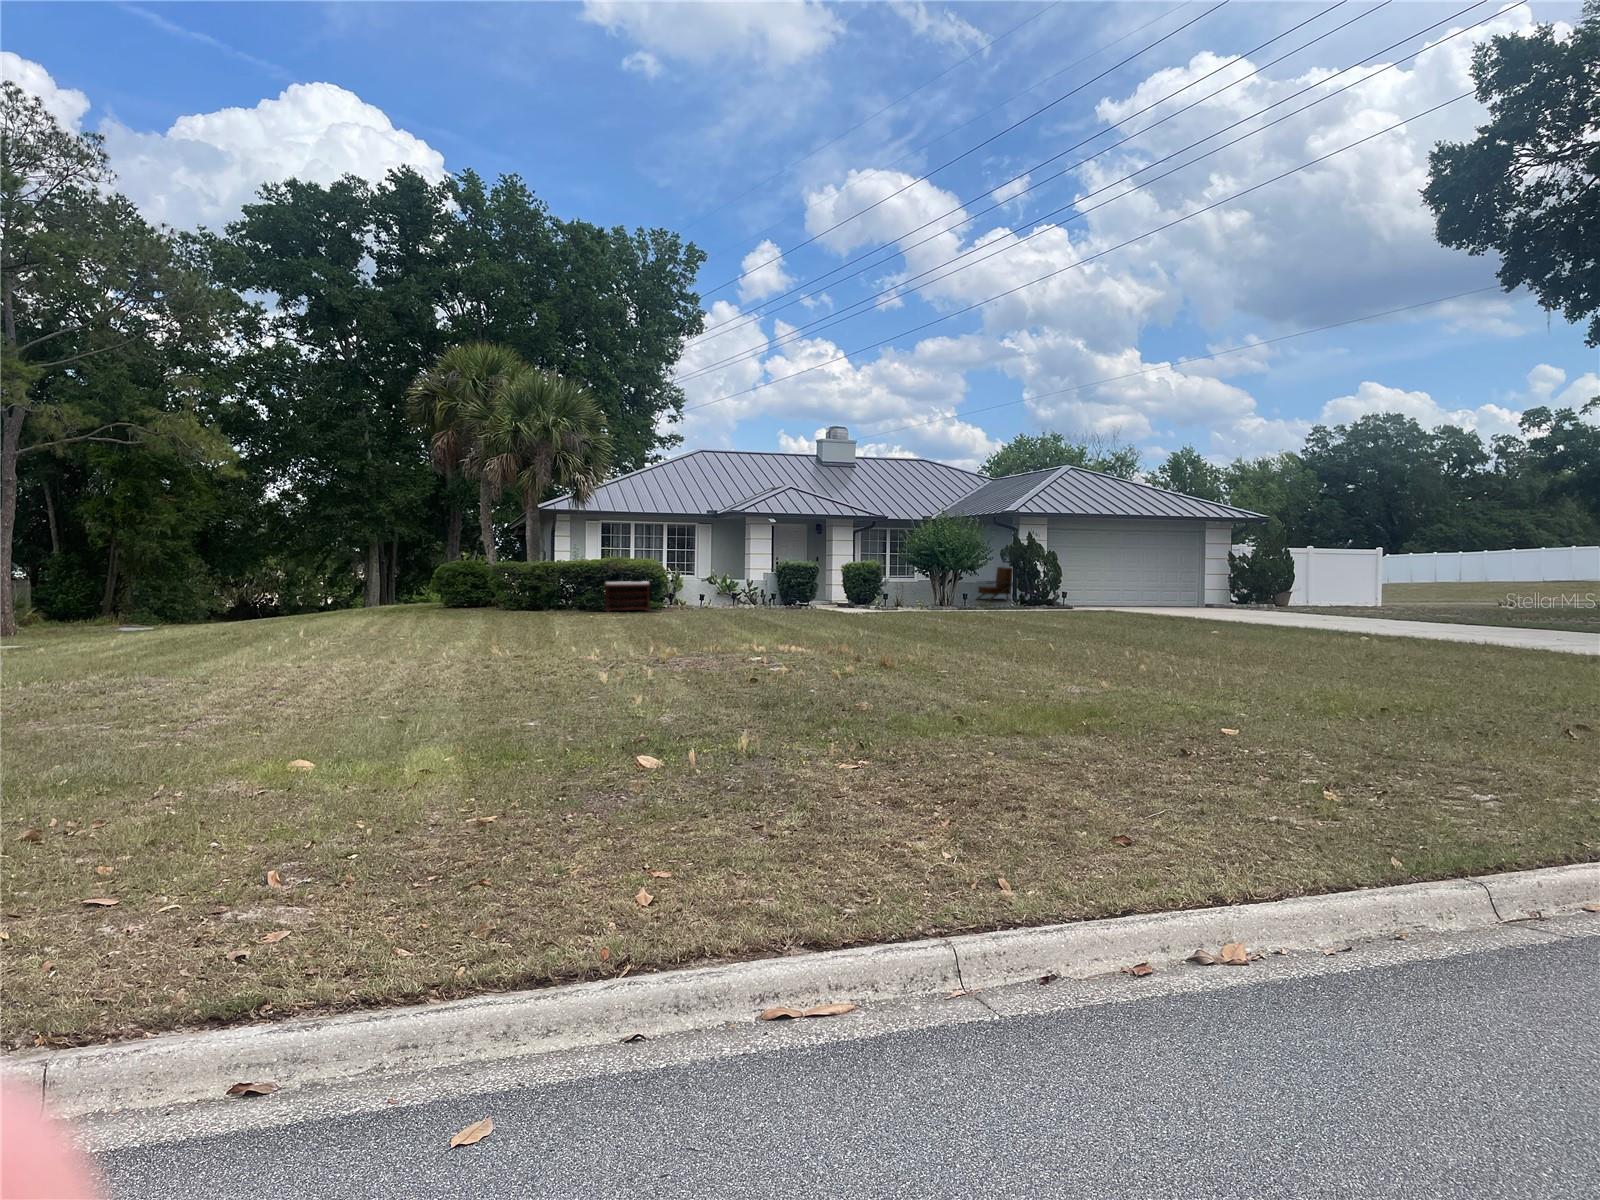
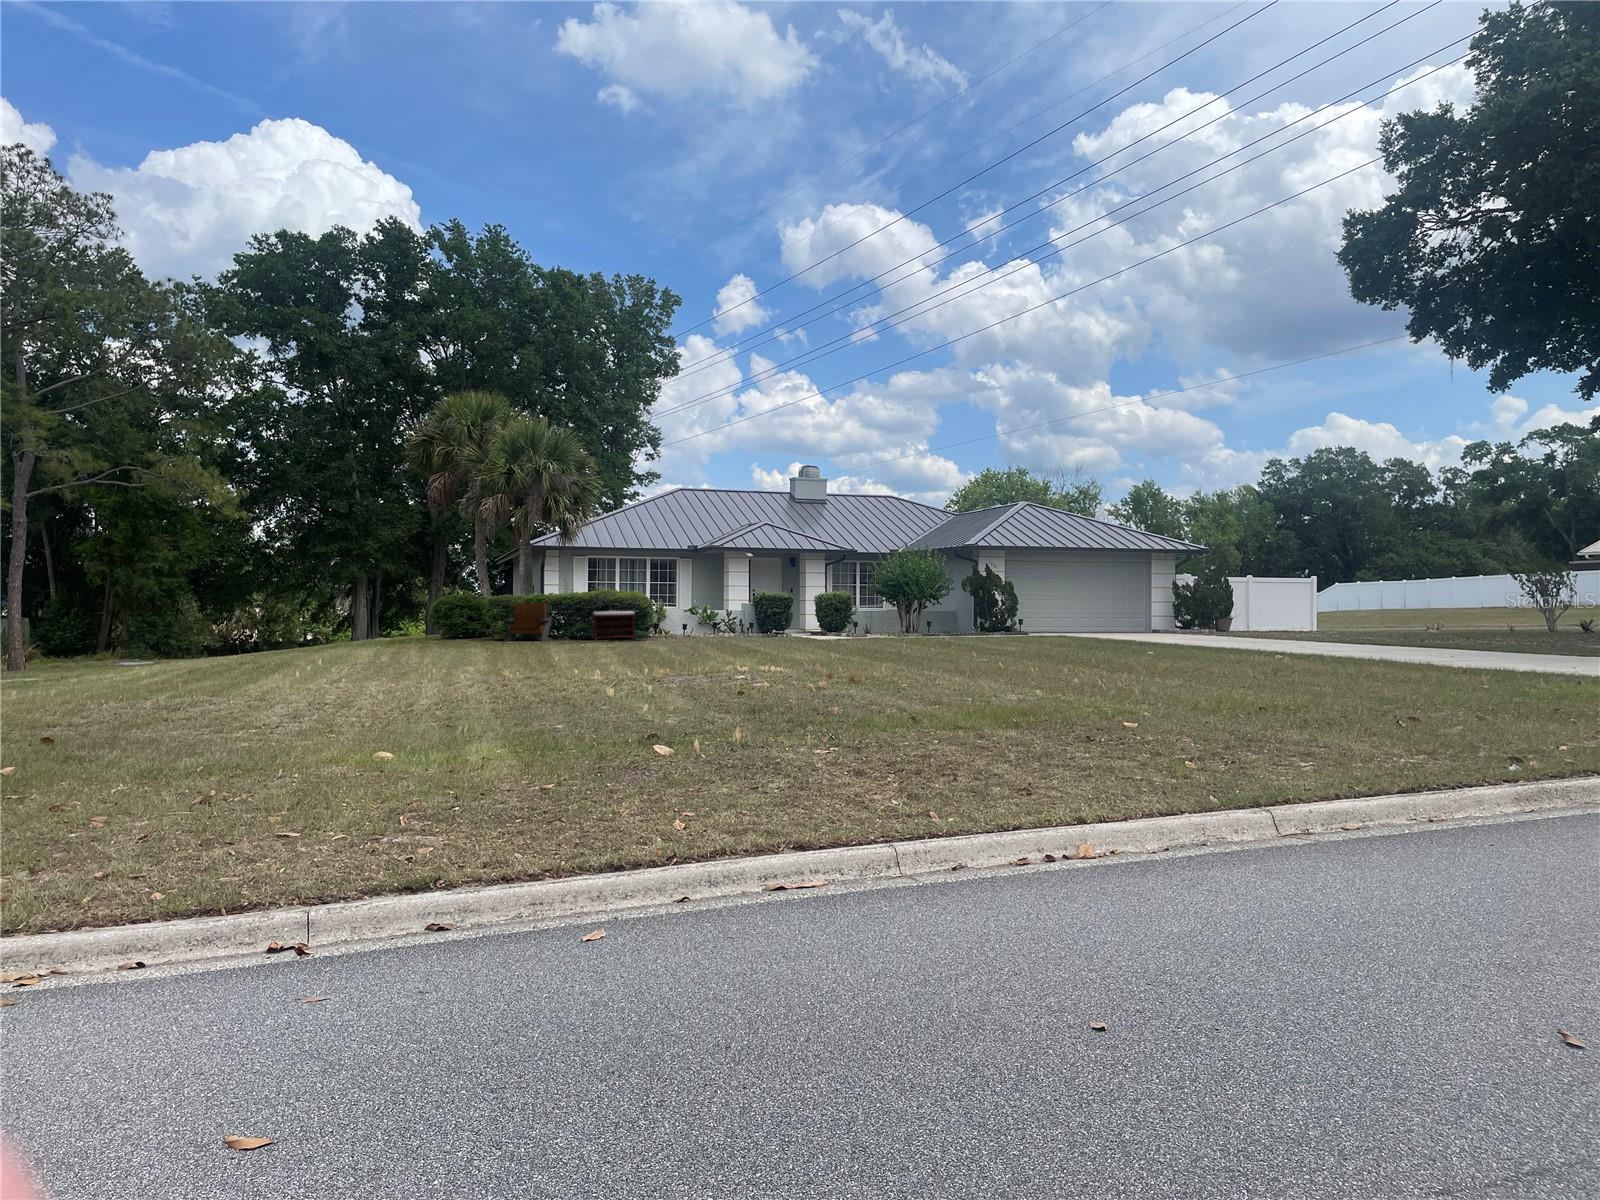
lounge chair: present [977,567,1016,602] -> present [505,603,552,641]

